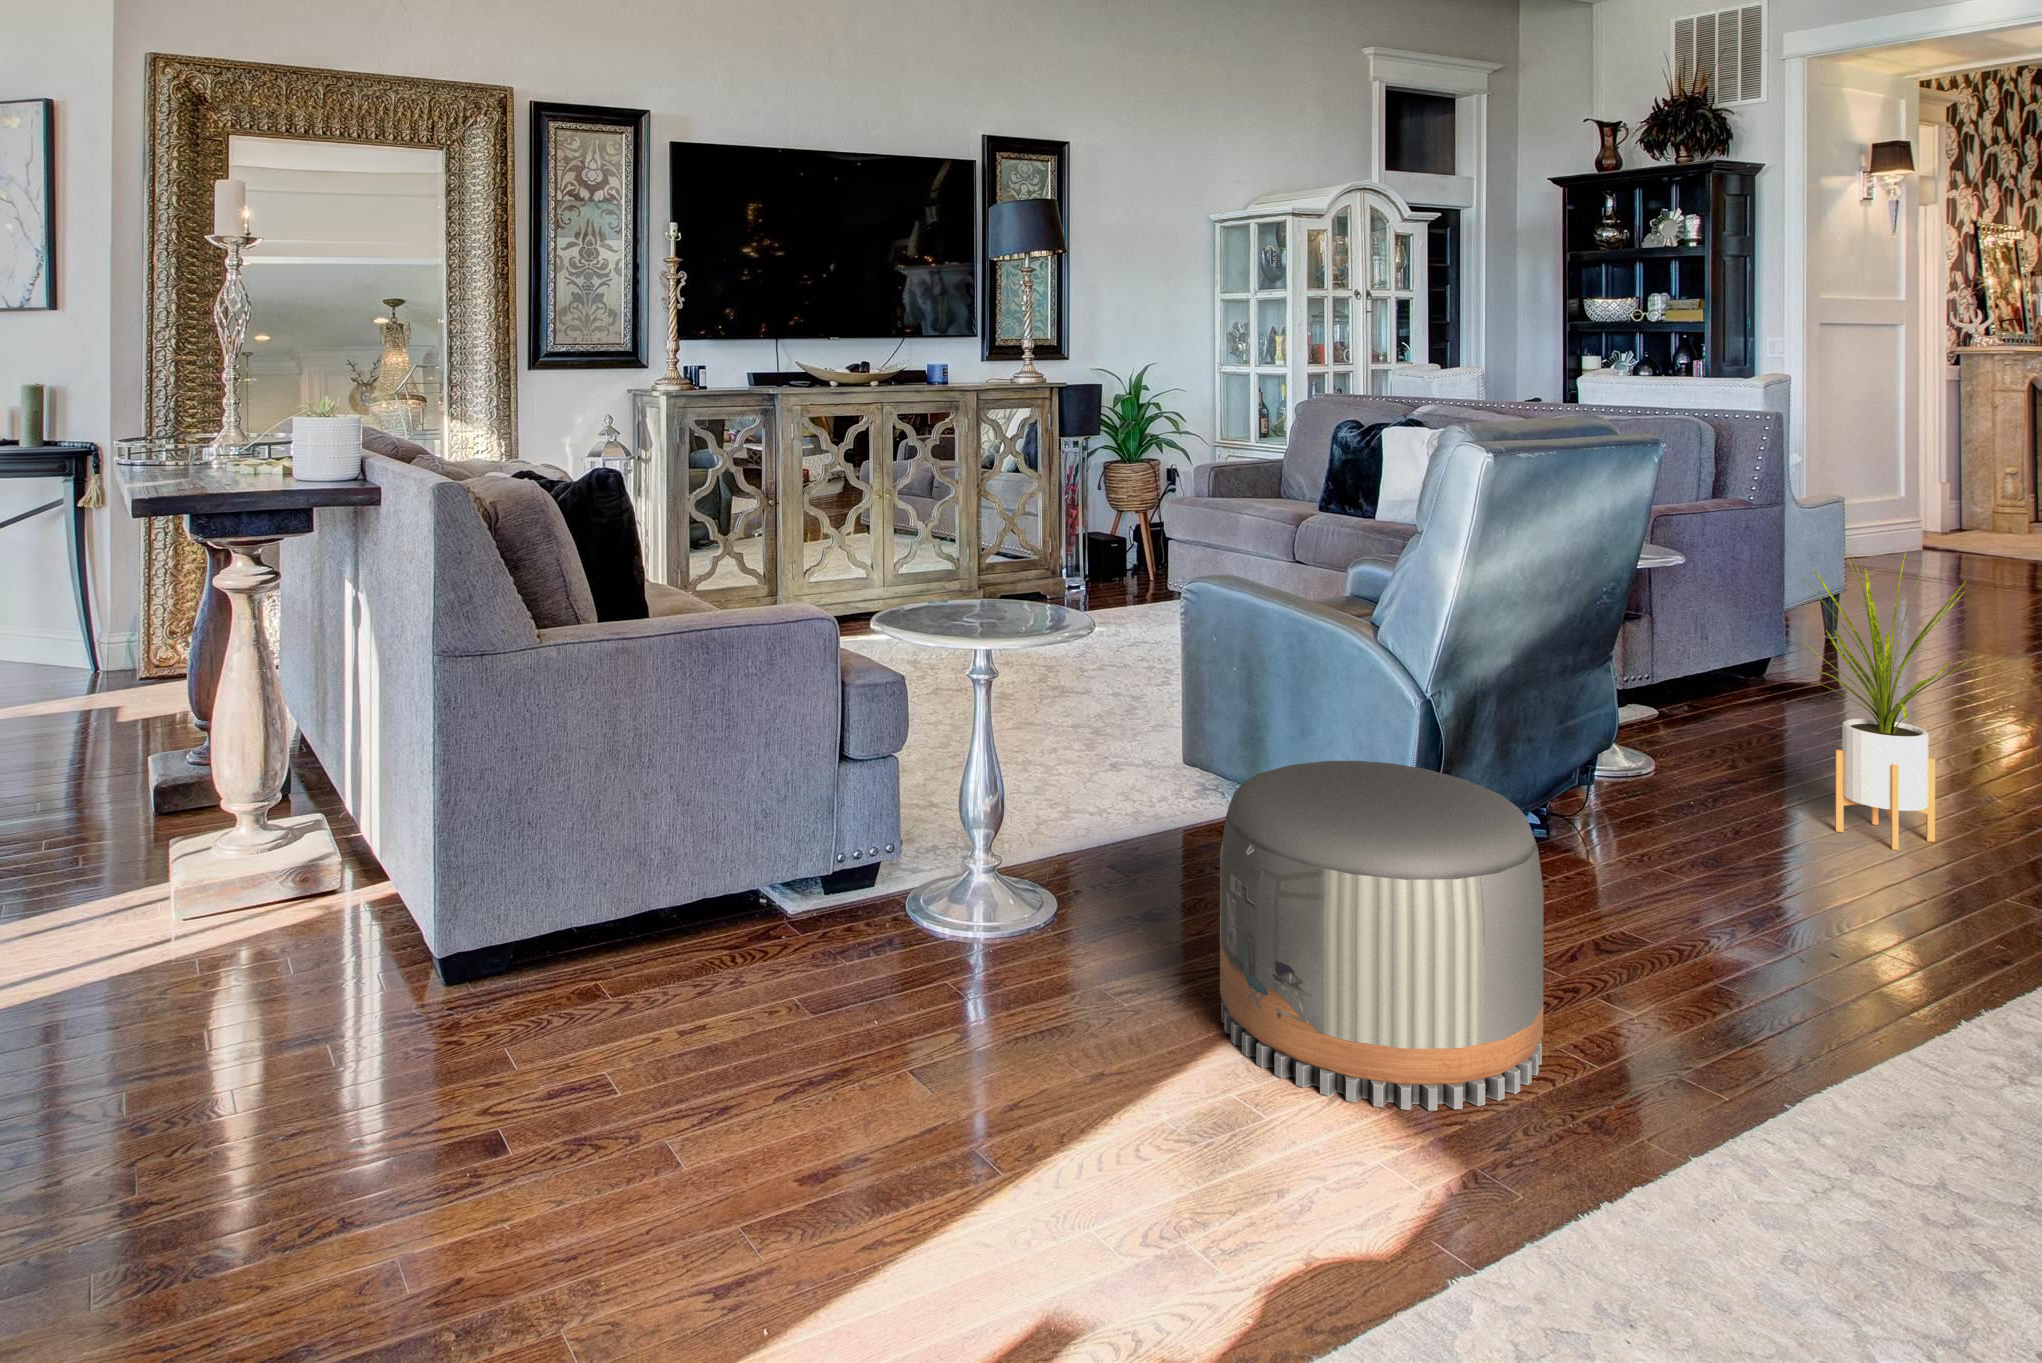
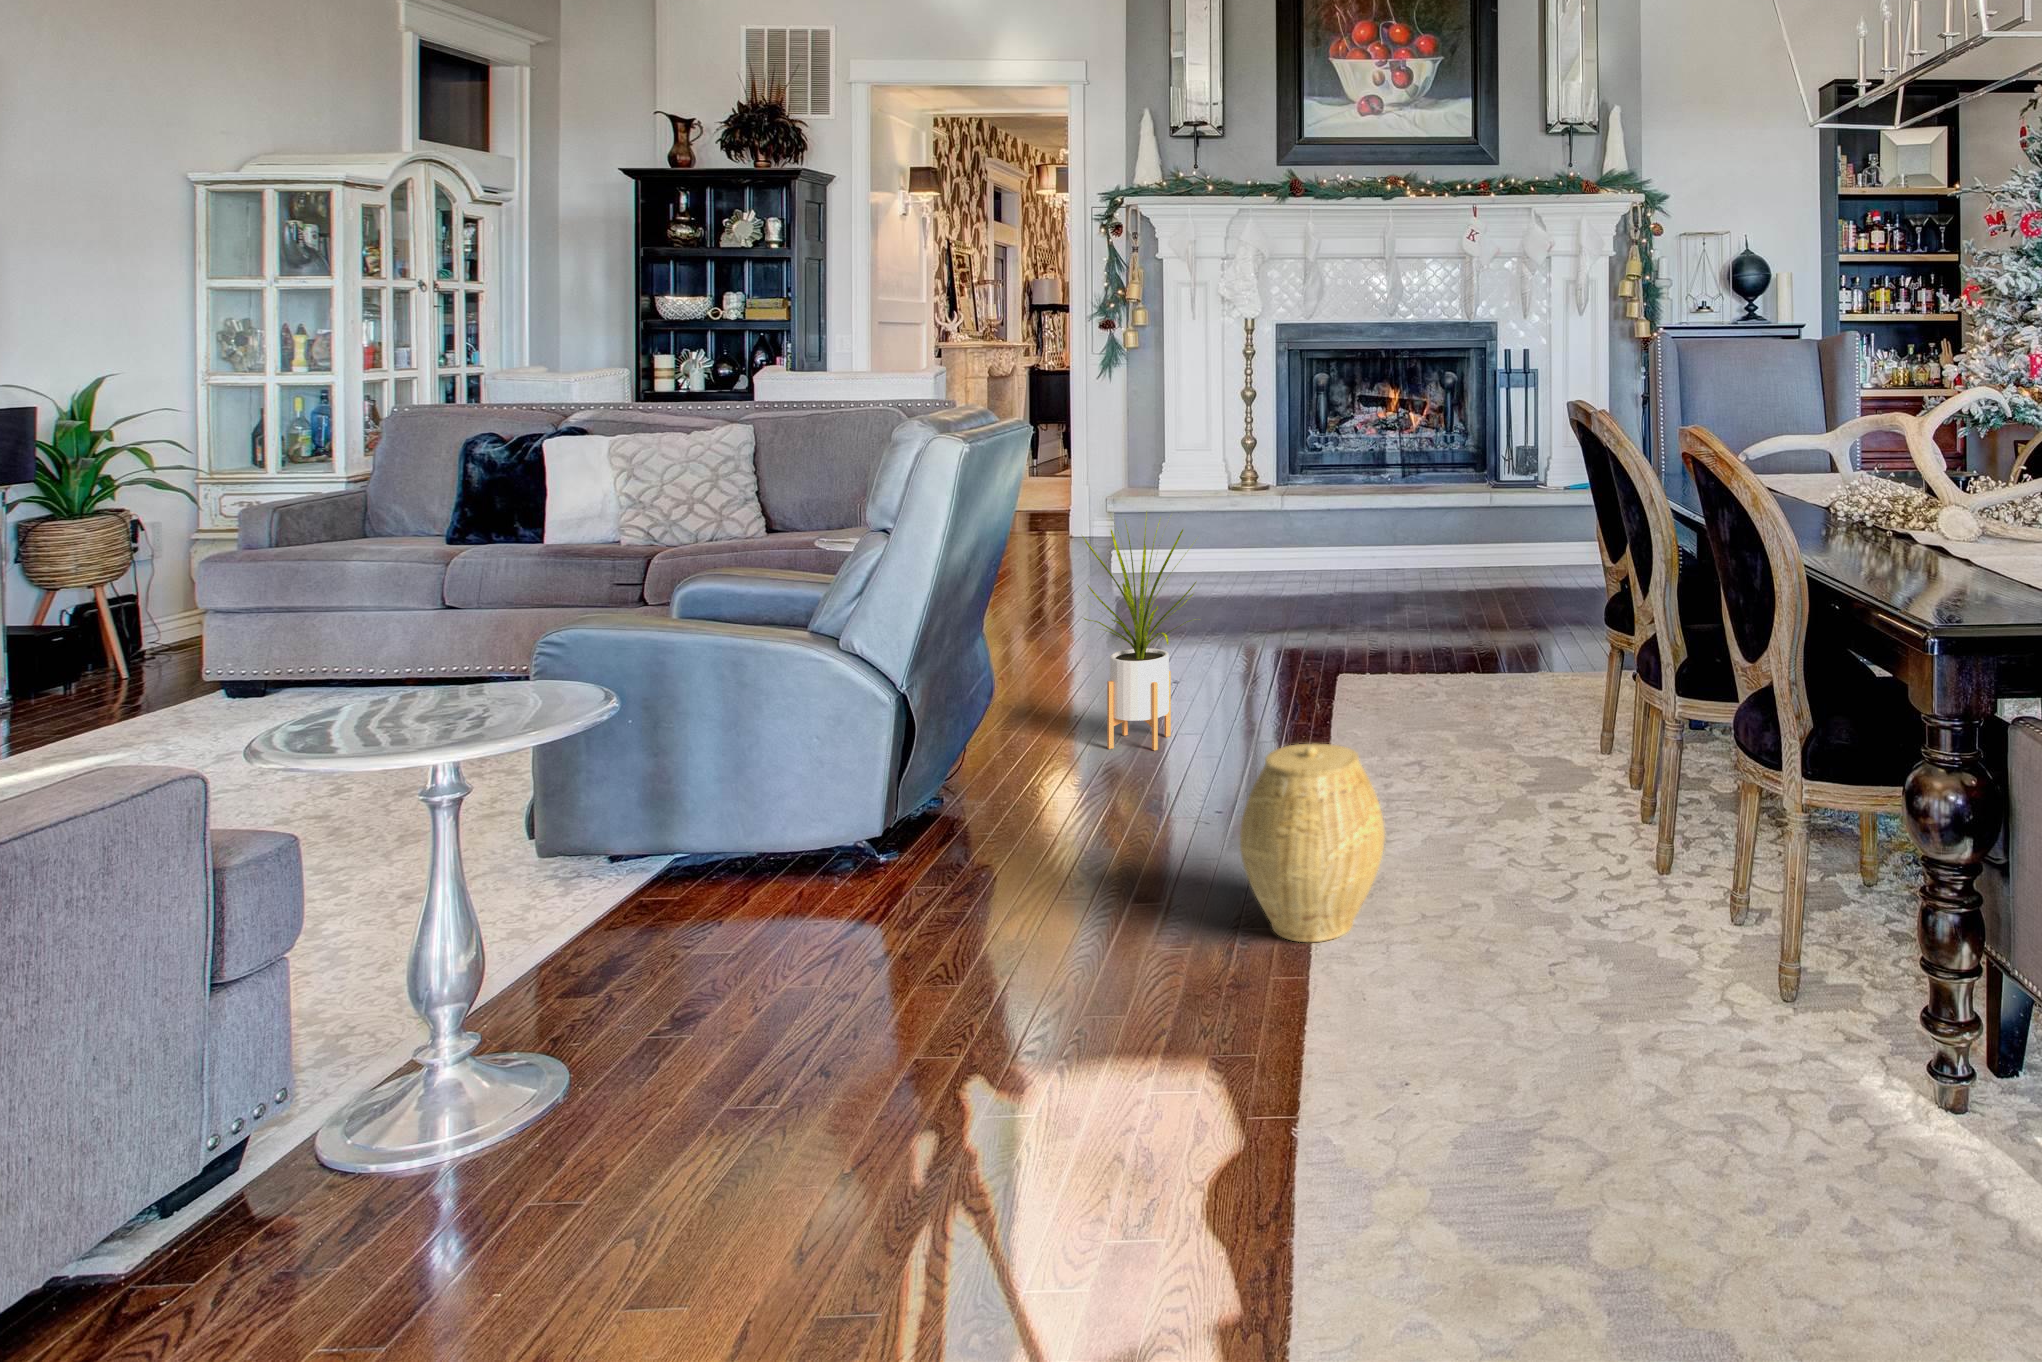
pouf: present [1220,761,1544,1110] -> none [798,788,1137,1170]
woven basket: none [1765,845,1986,1107] -> present [1240,744,1385,942]

